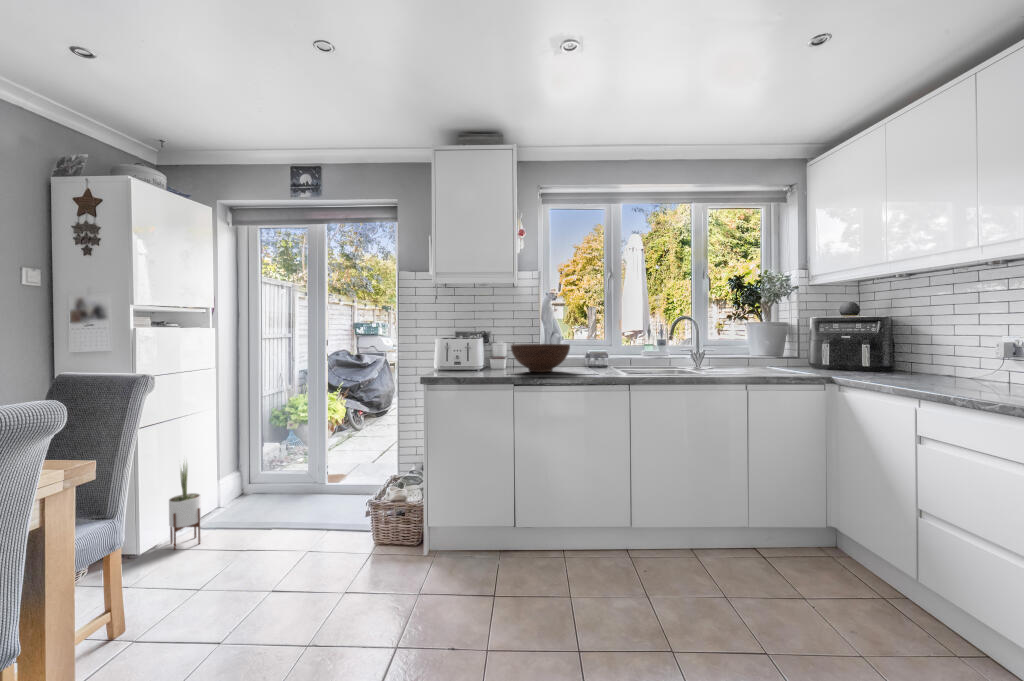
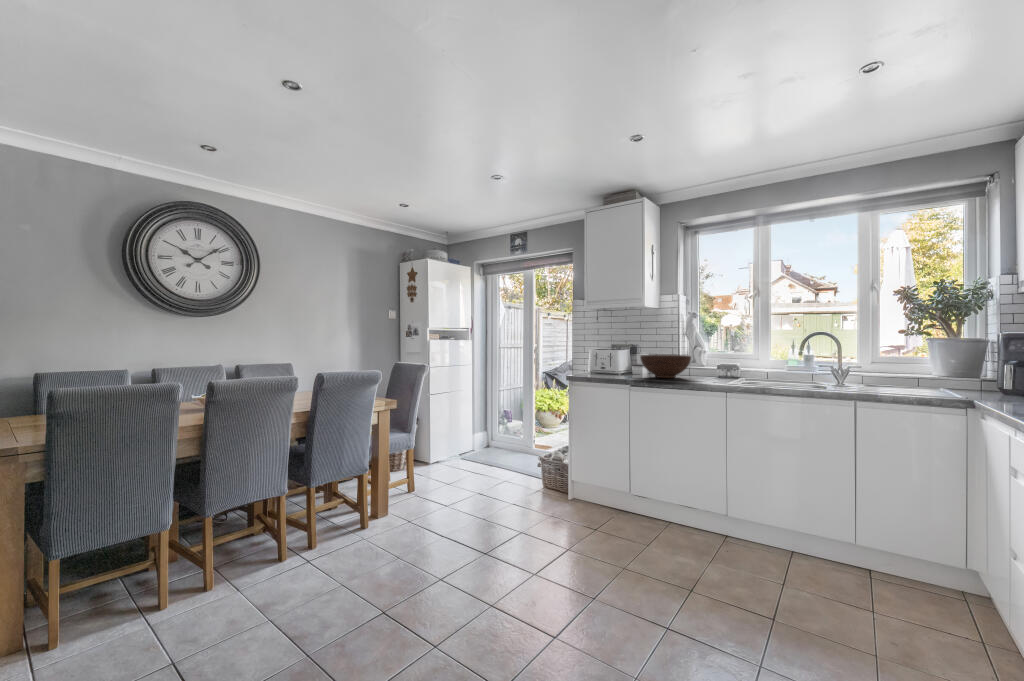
potted plant: present [169,462,201,550] -> none [441,413,457,466]

